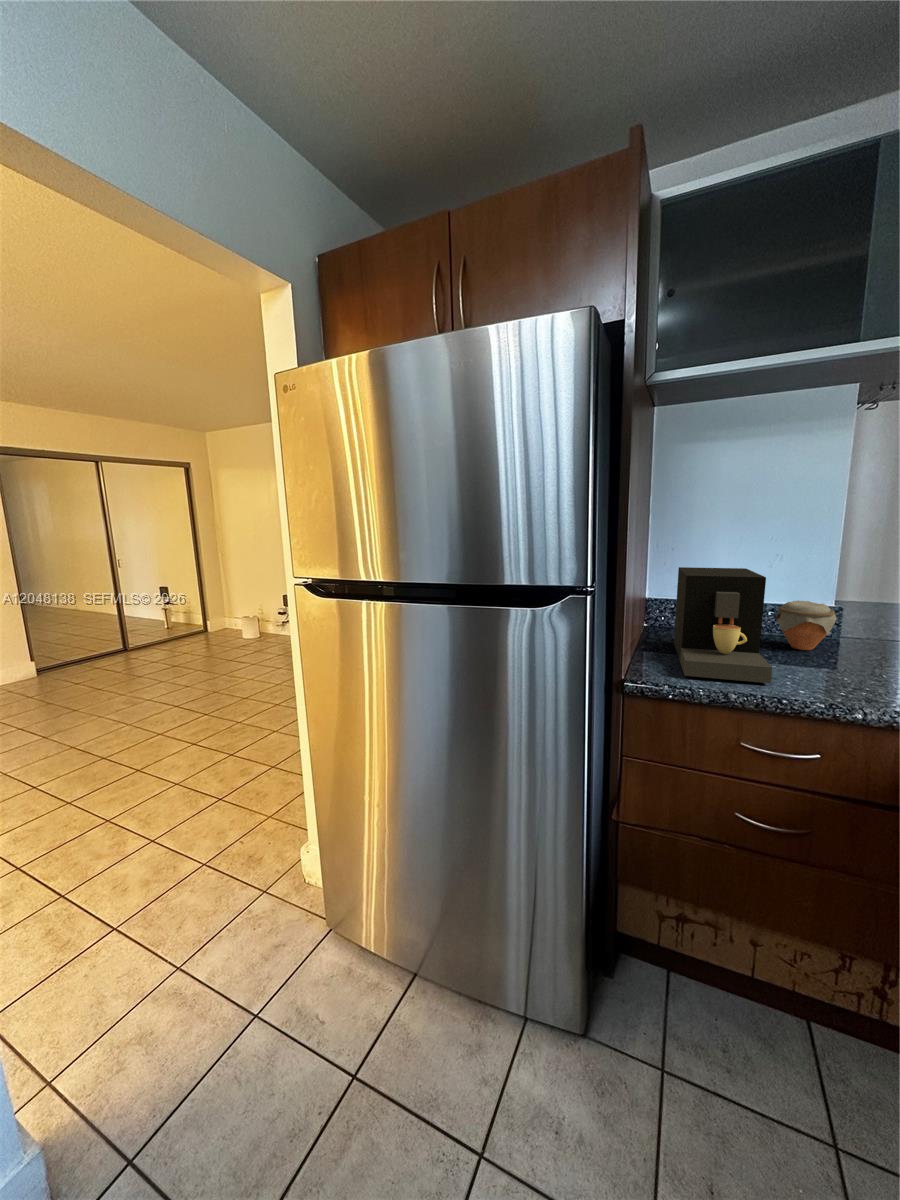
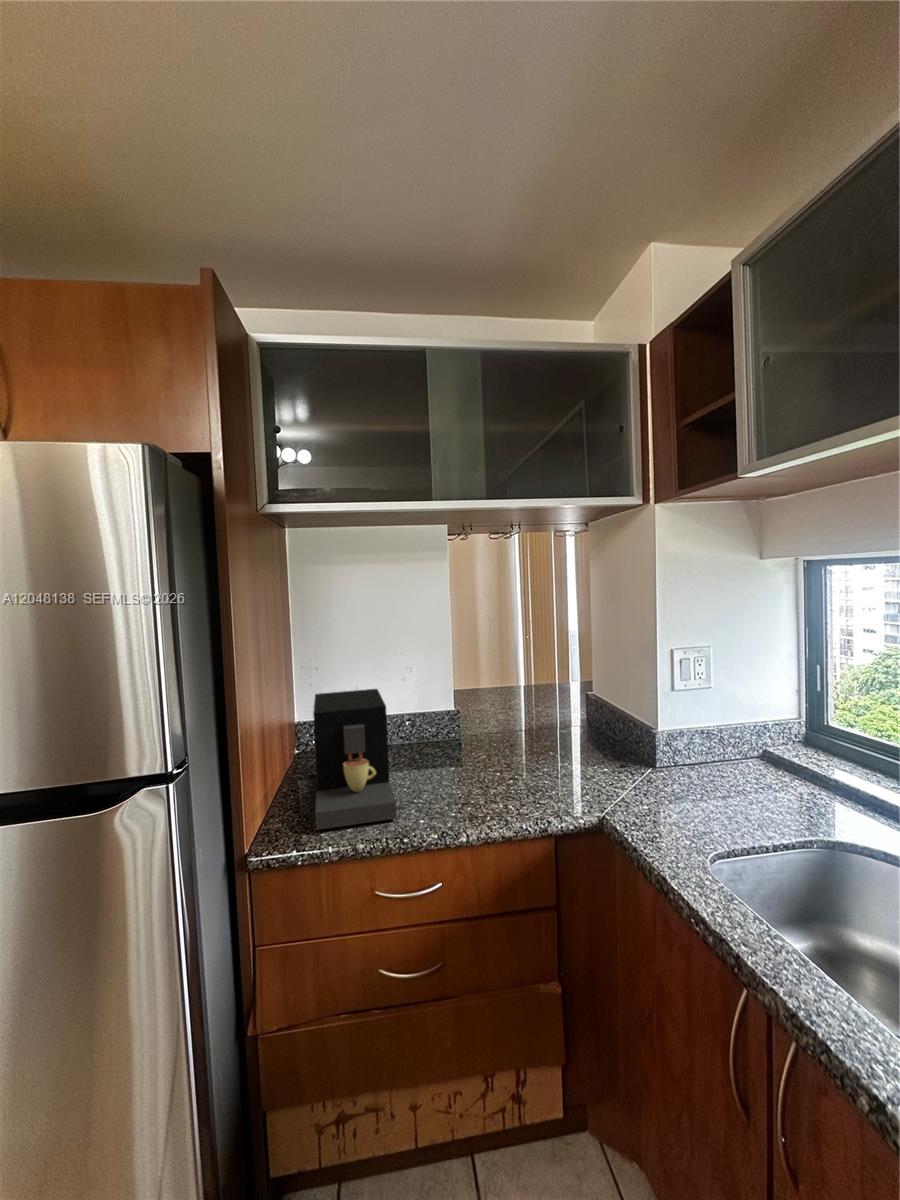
jar: present [775,601,837,650] -> none [410,710,456,759]

